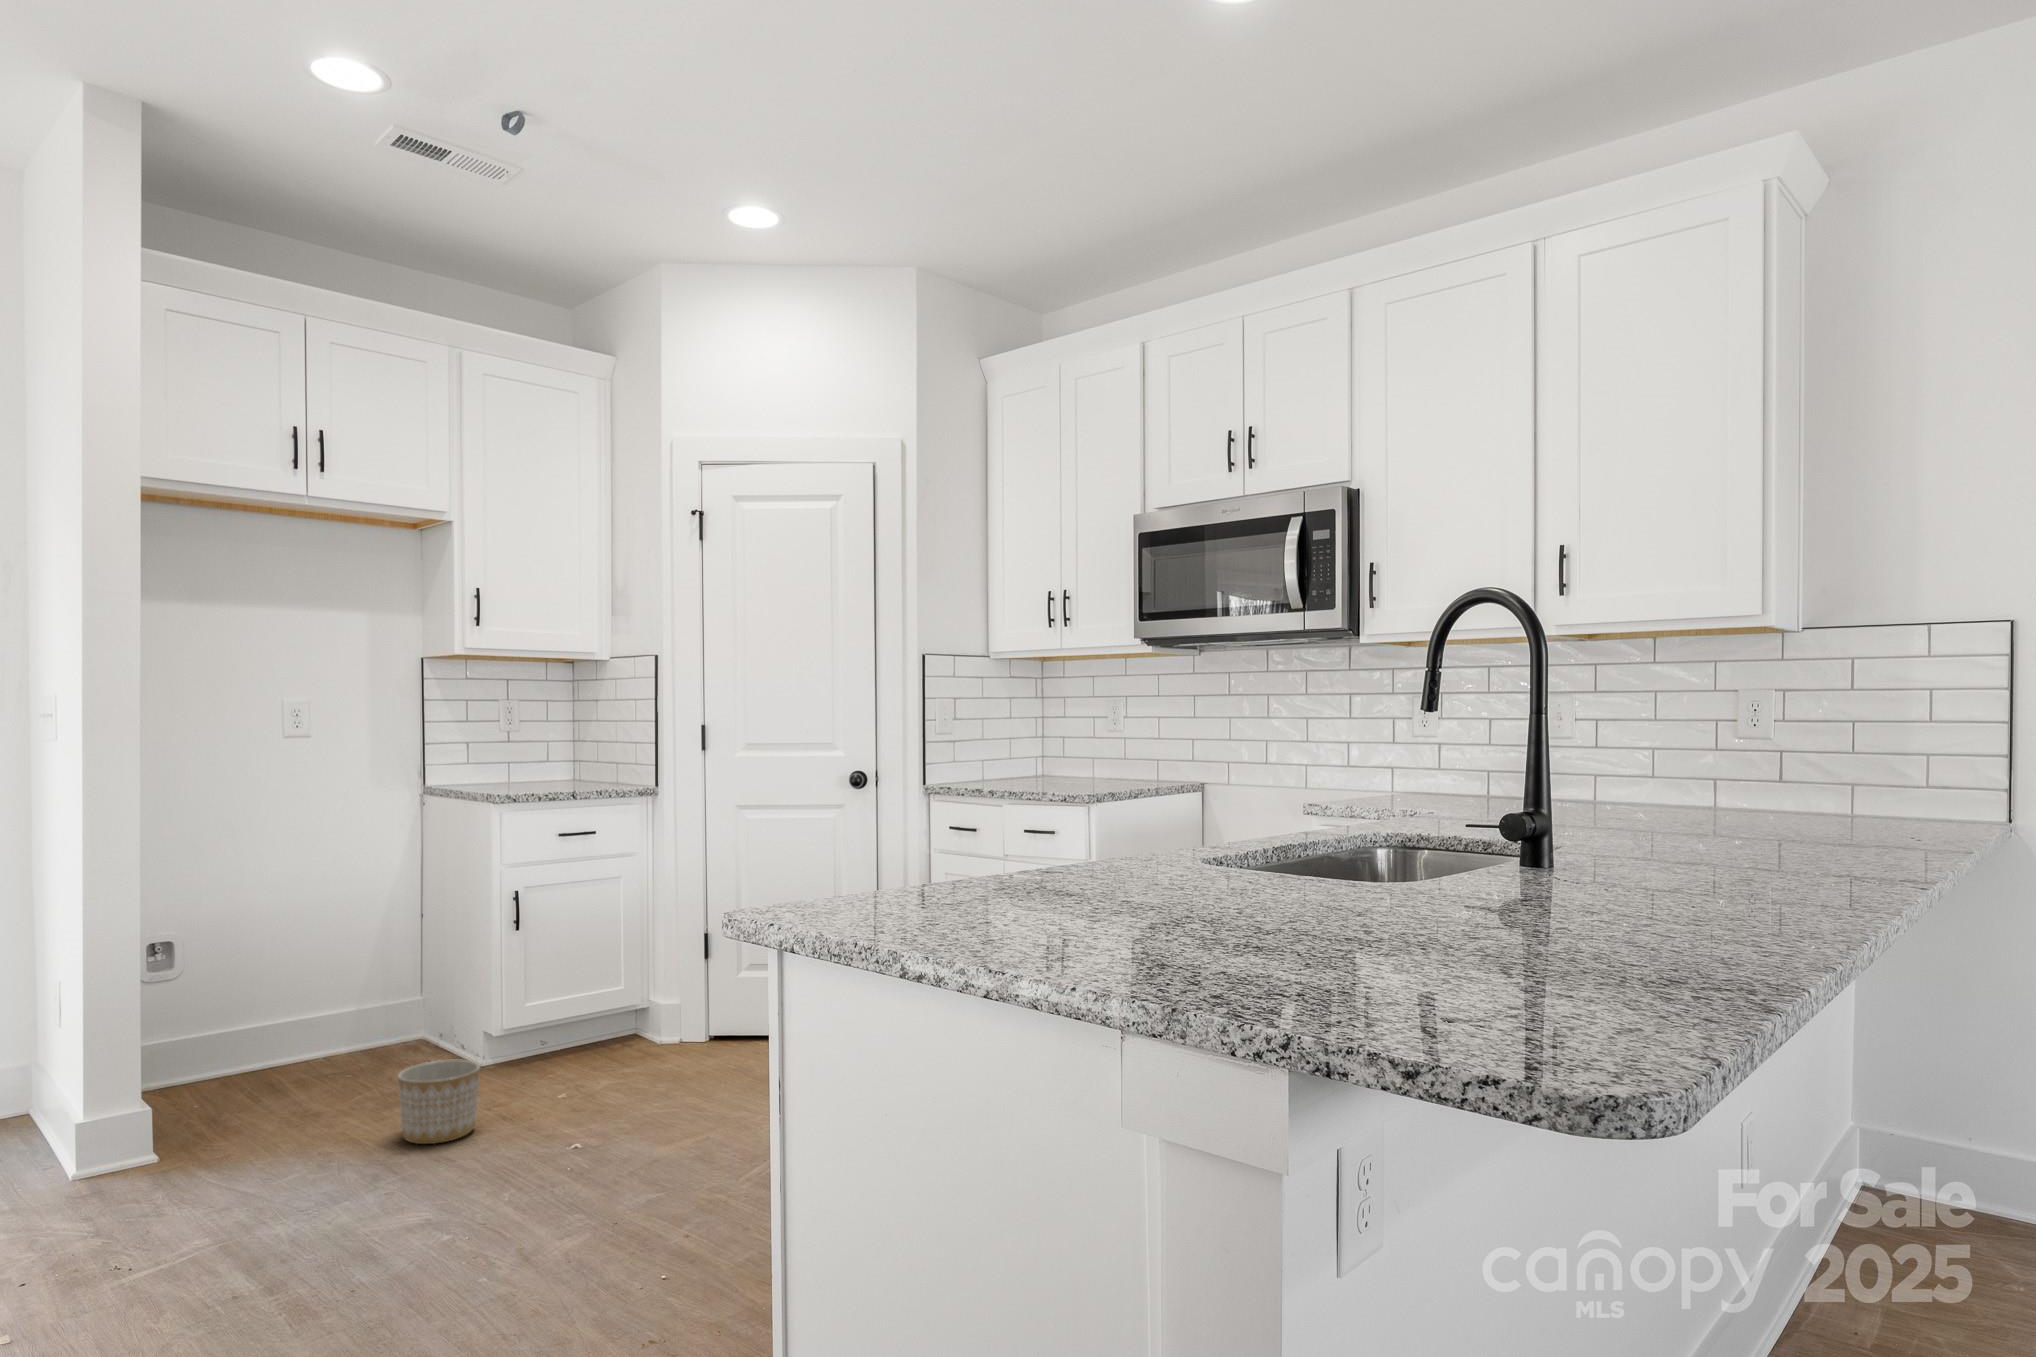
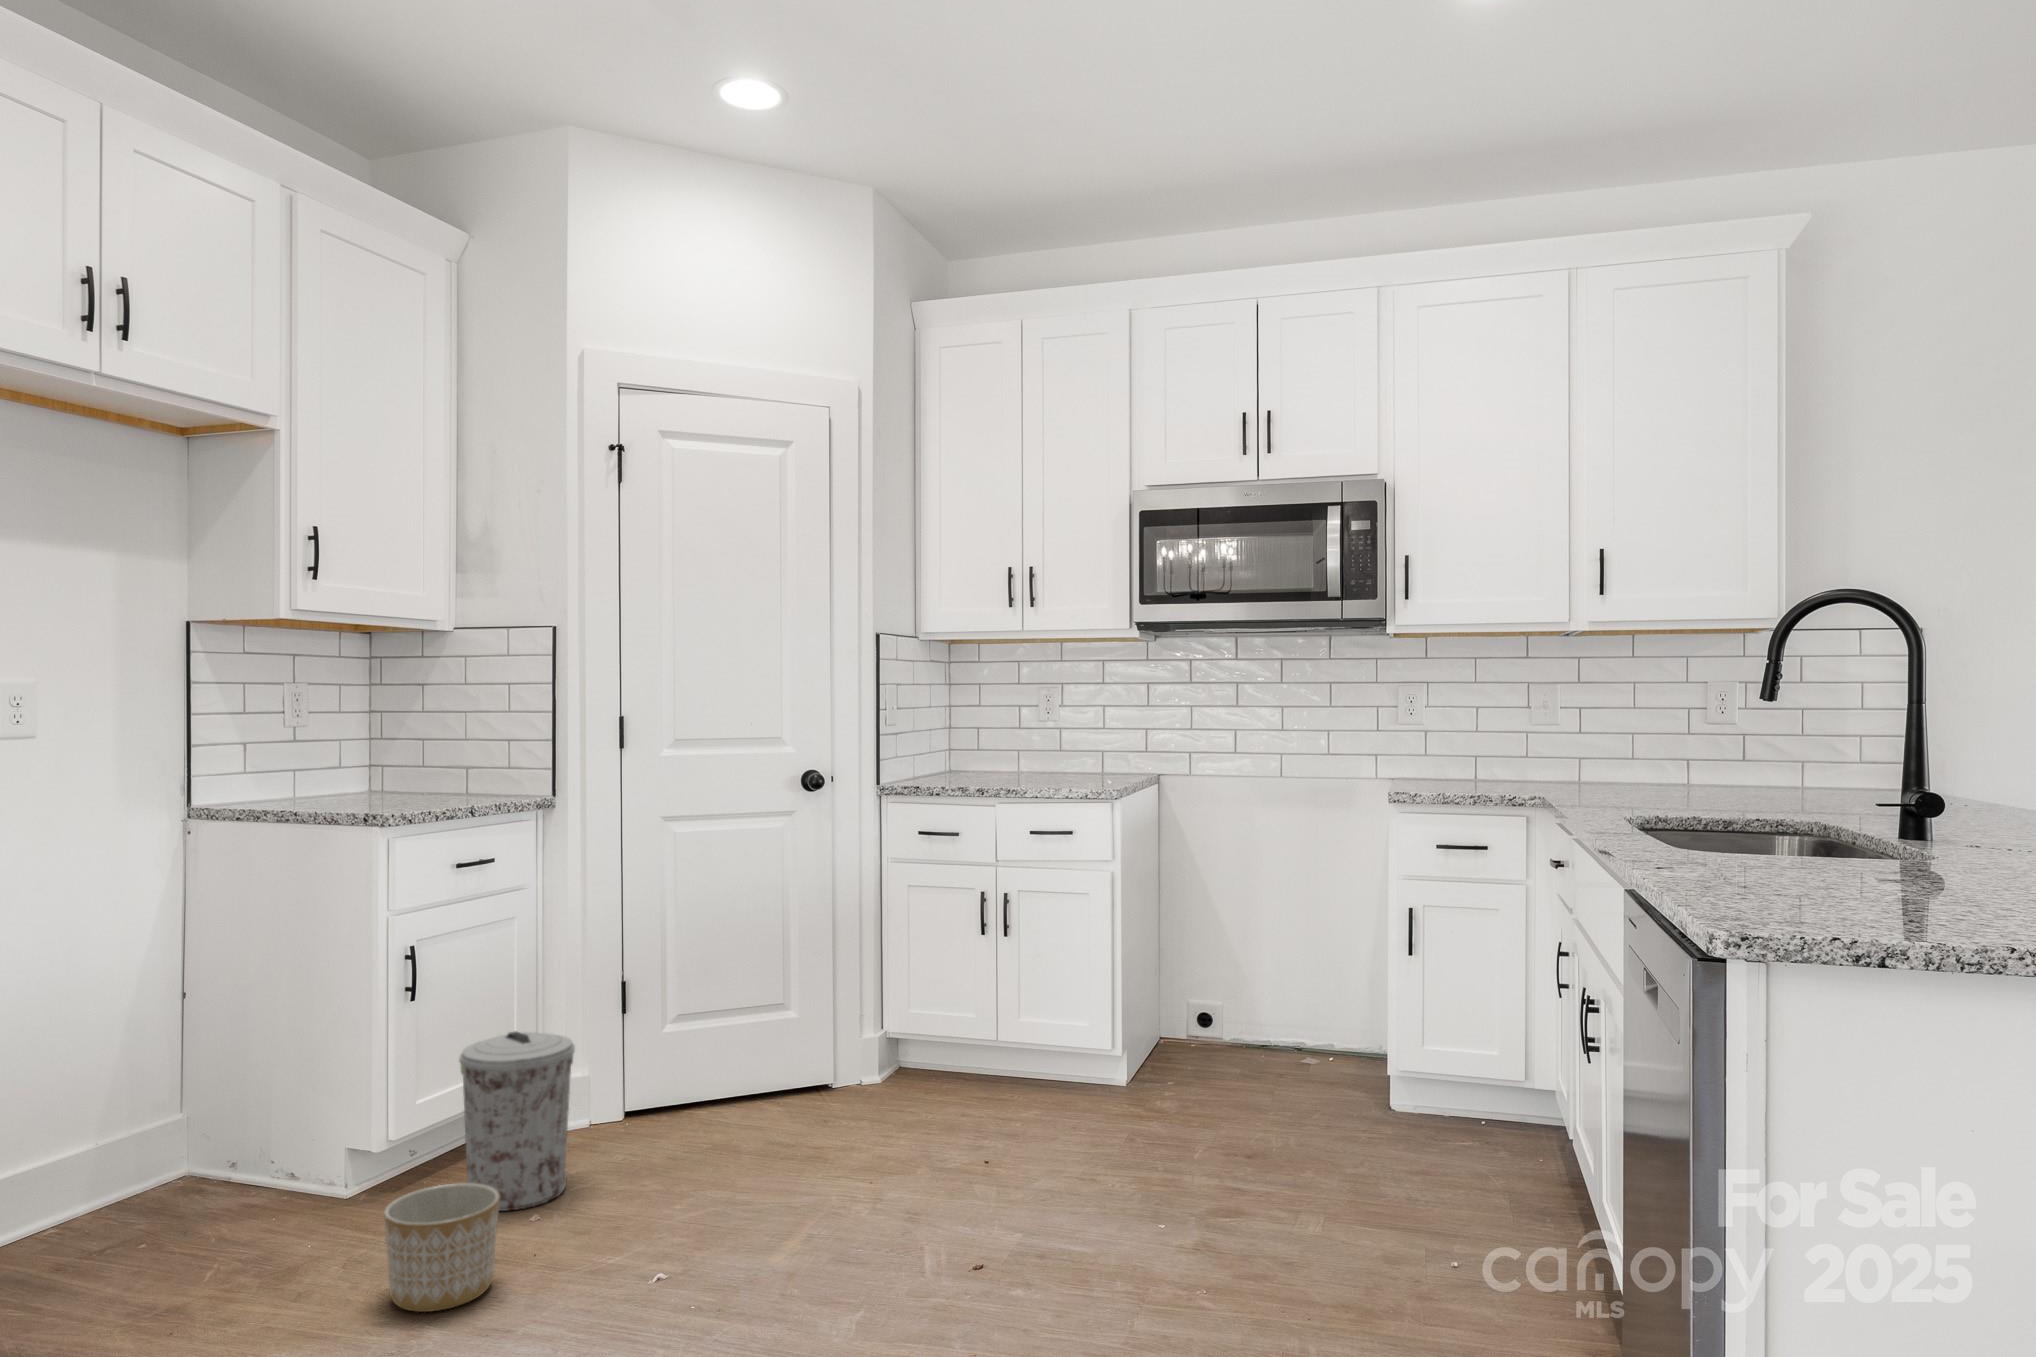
trash can: none [526,960,612,1091] -> present [459,1032,575,1211]

